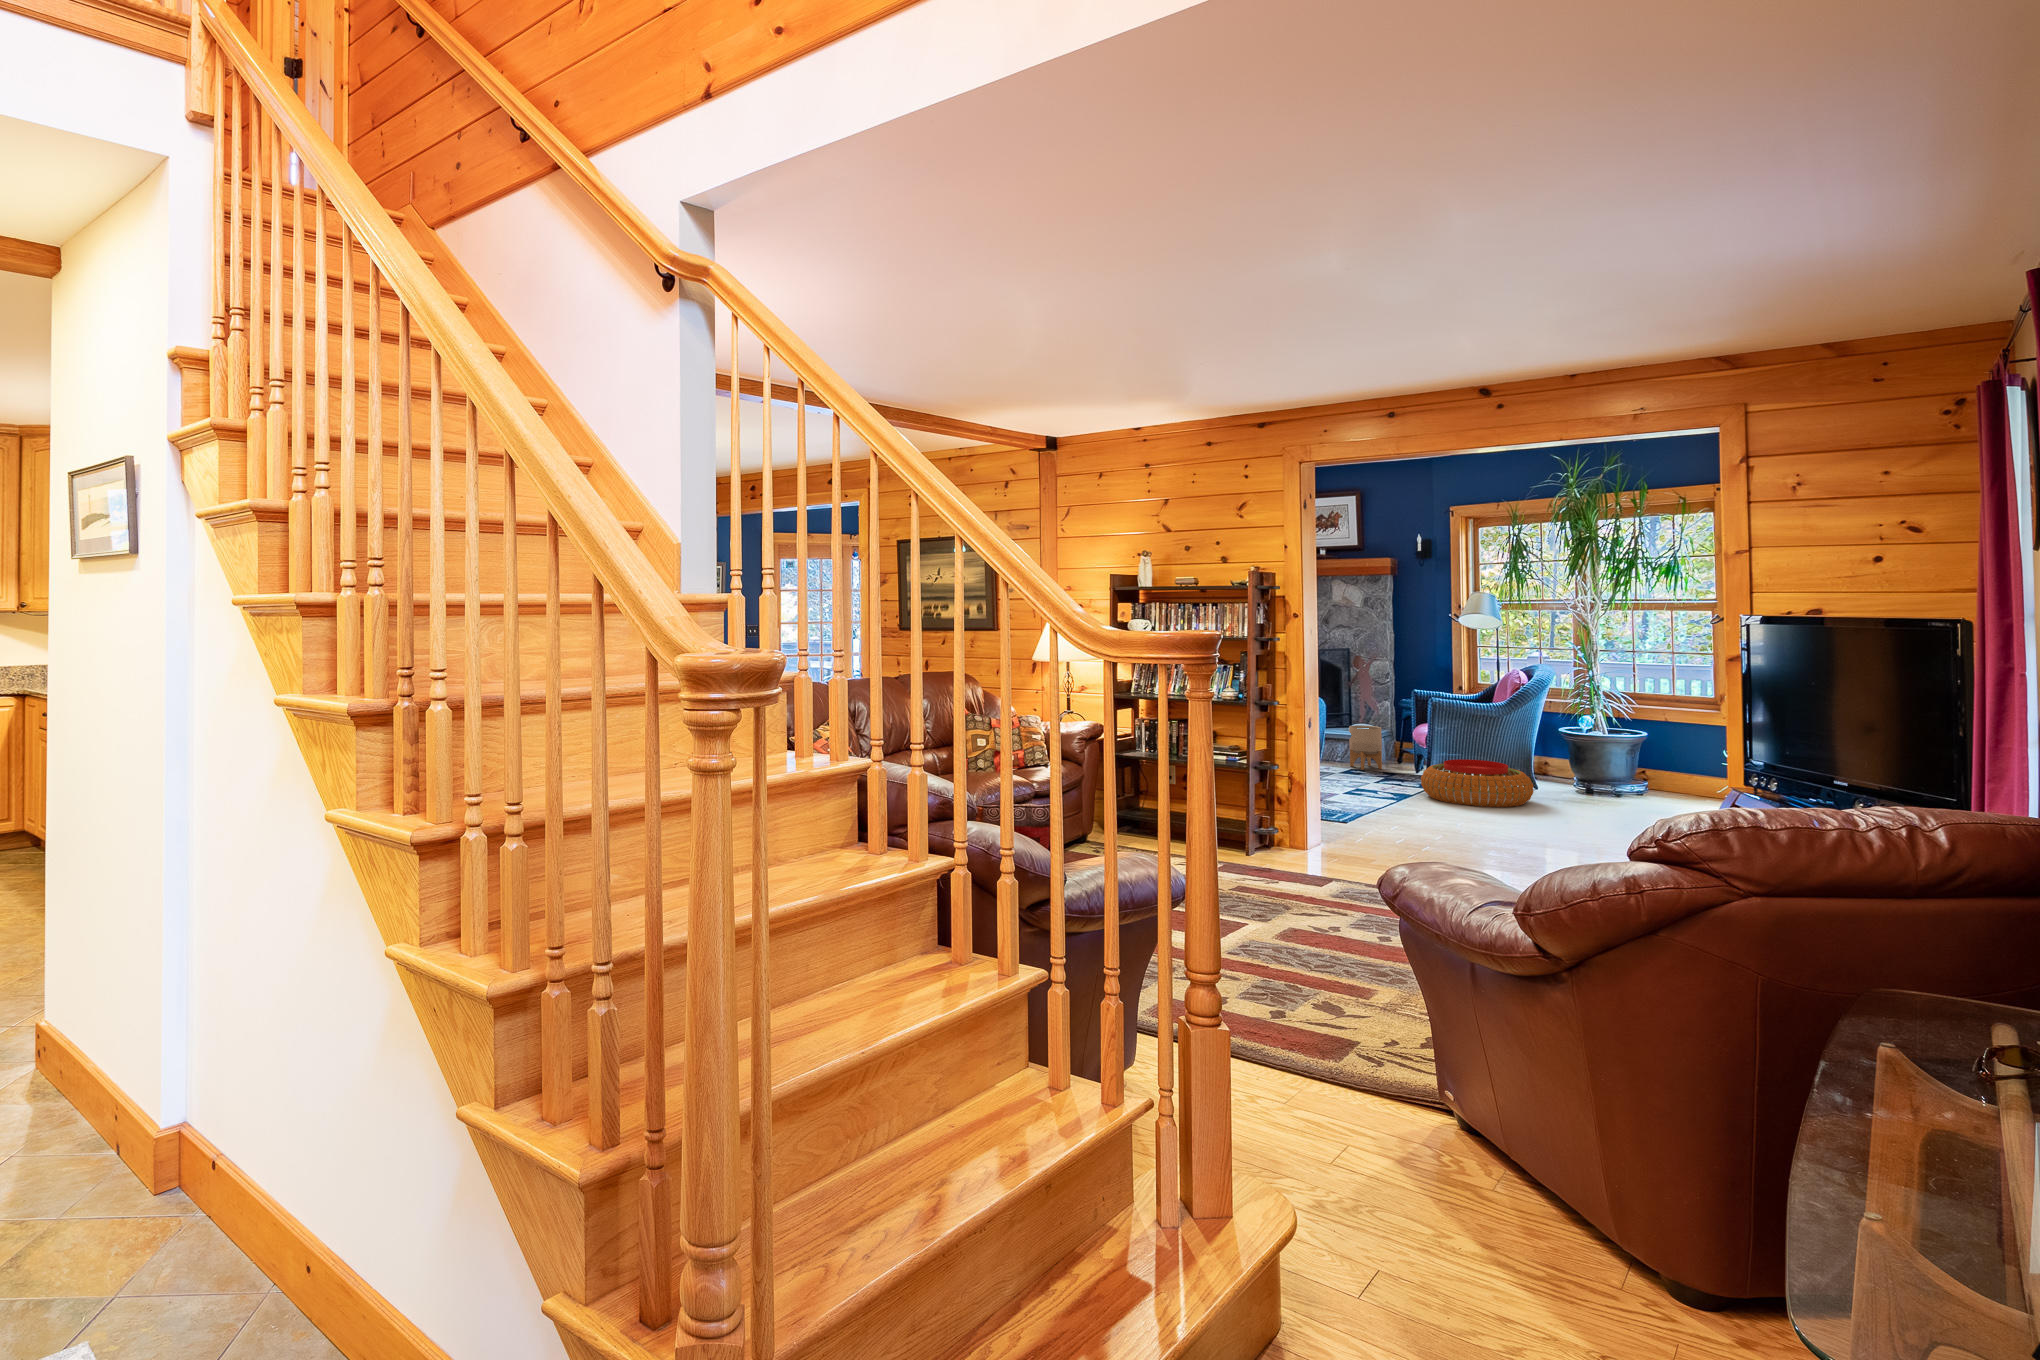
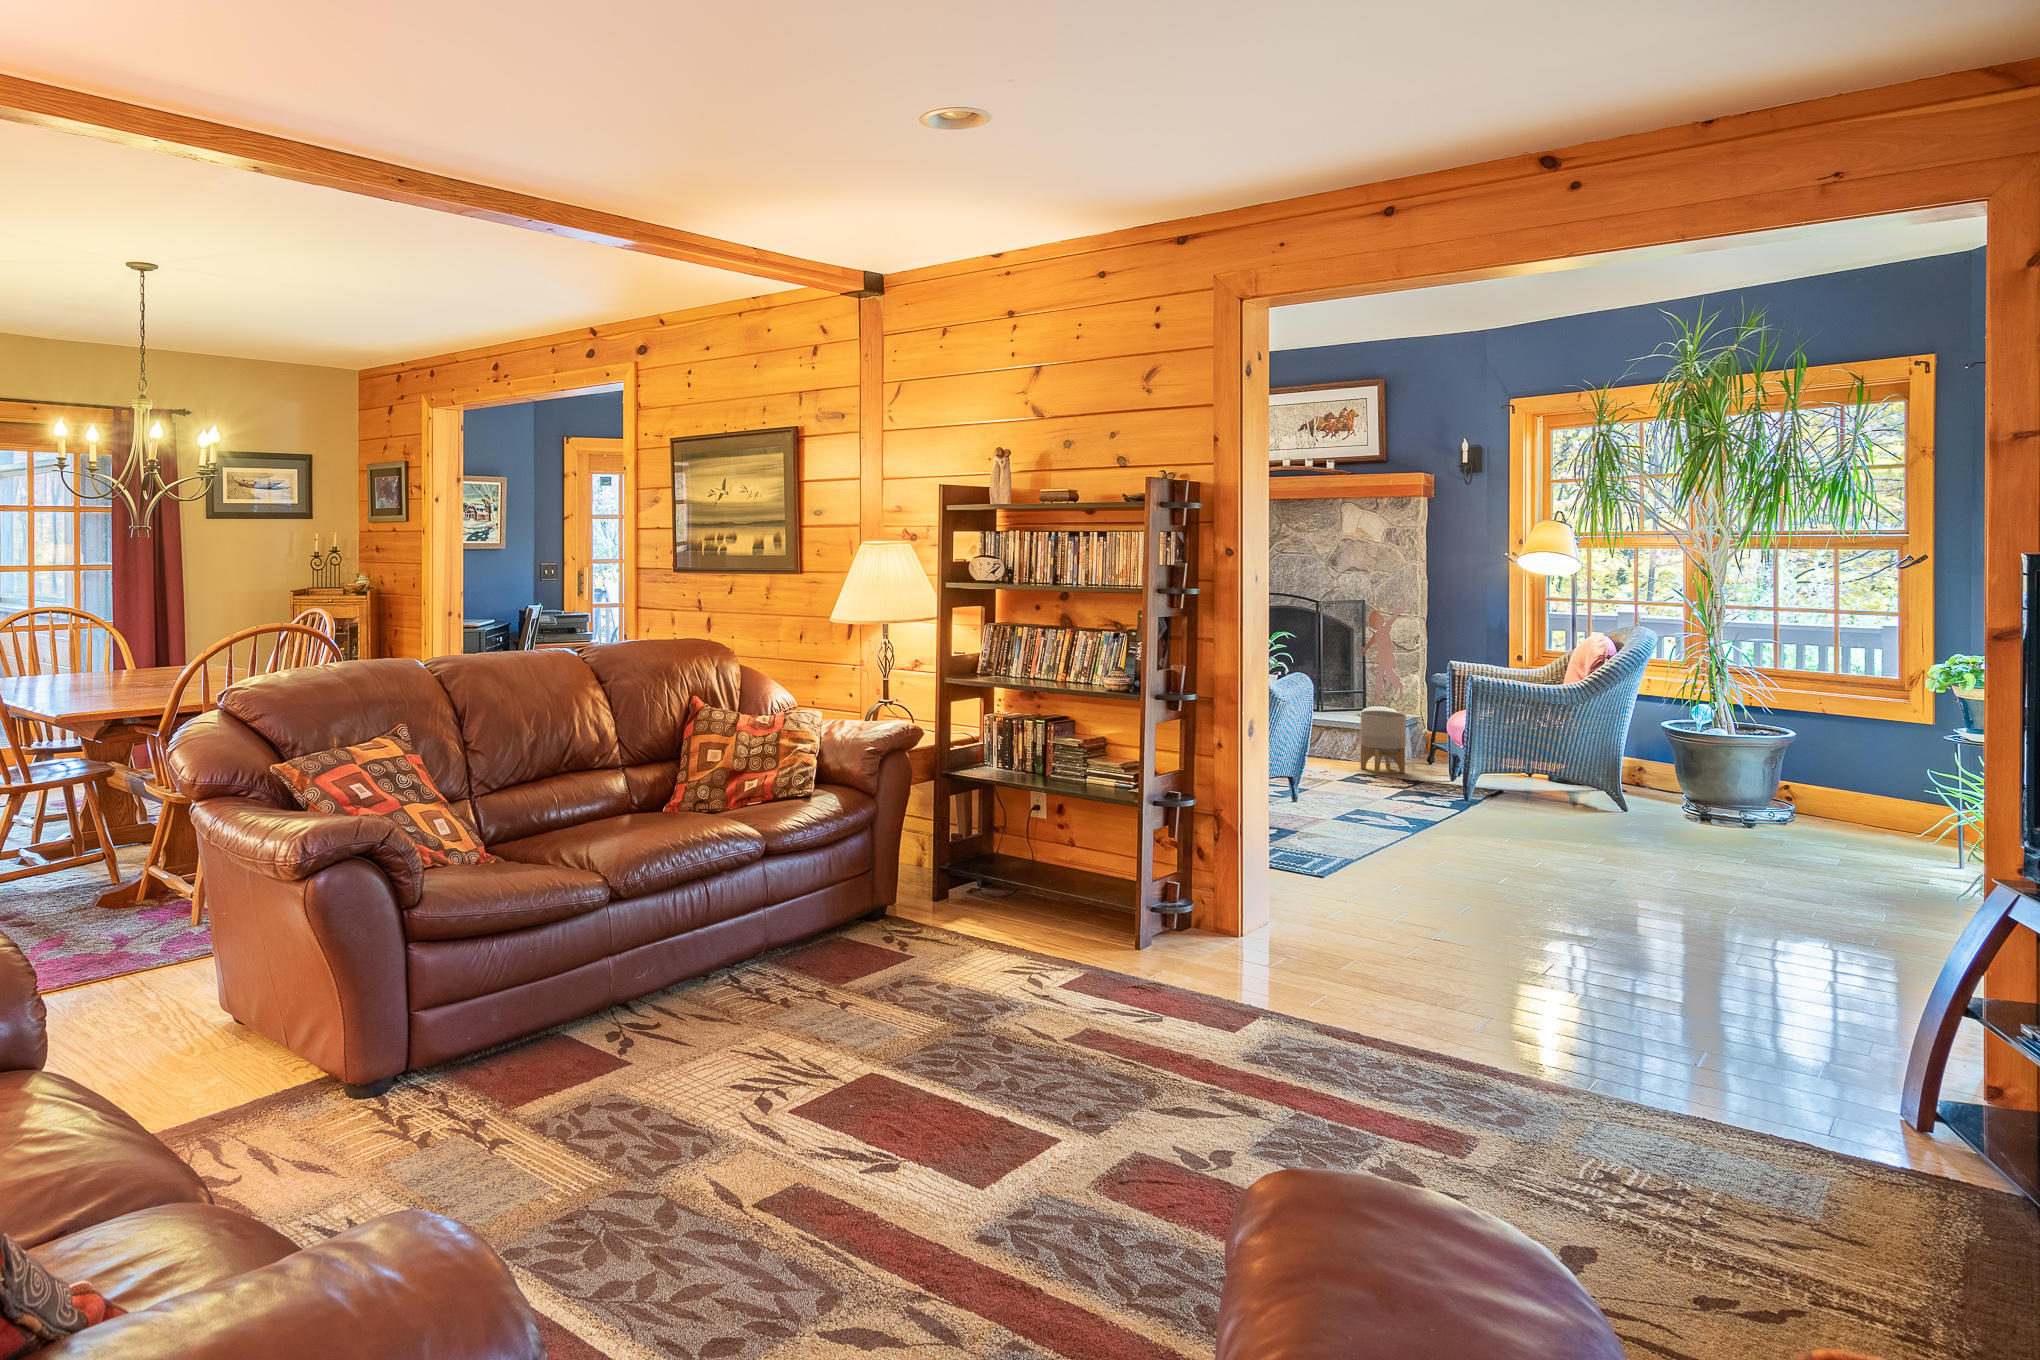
pouf: present [1421,759,1534,807] -> none [1451,768,1616,844]

